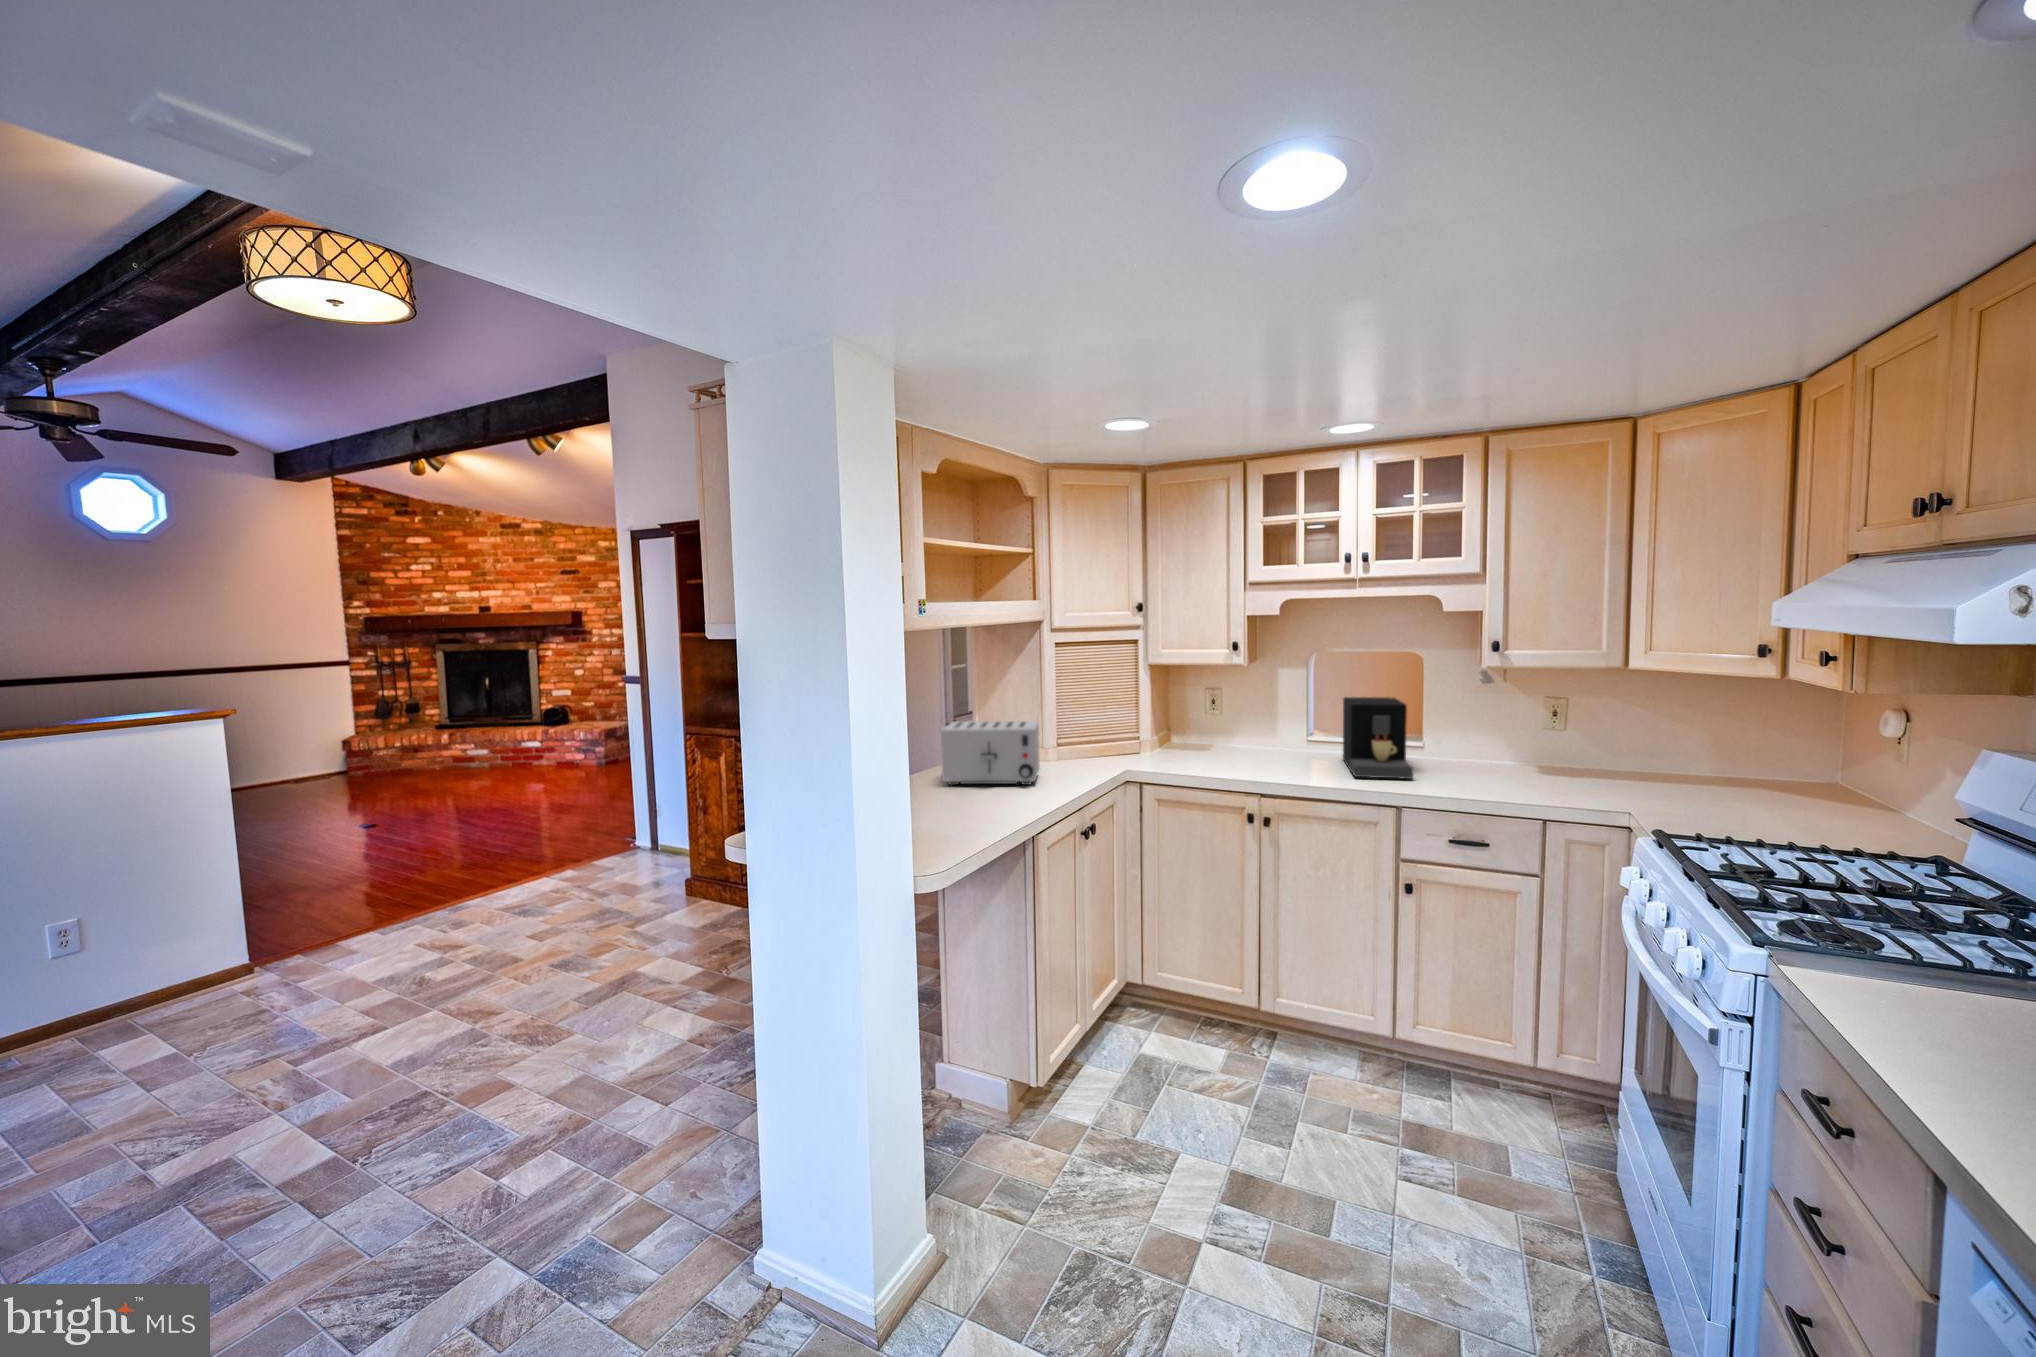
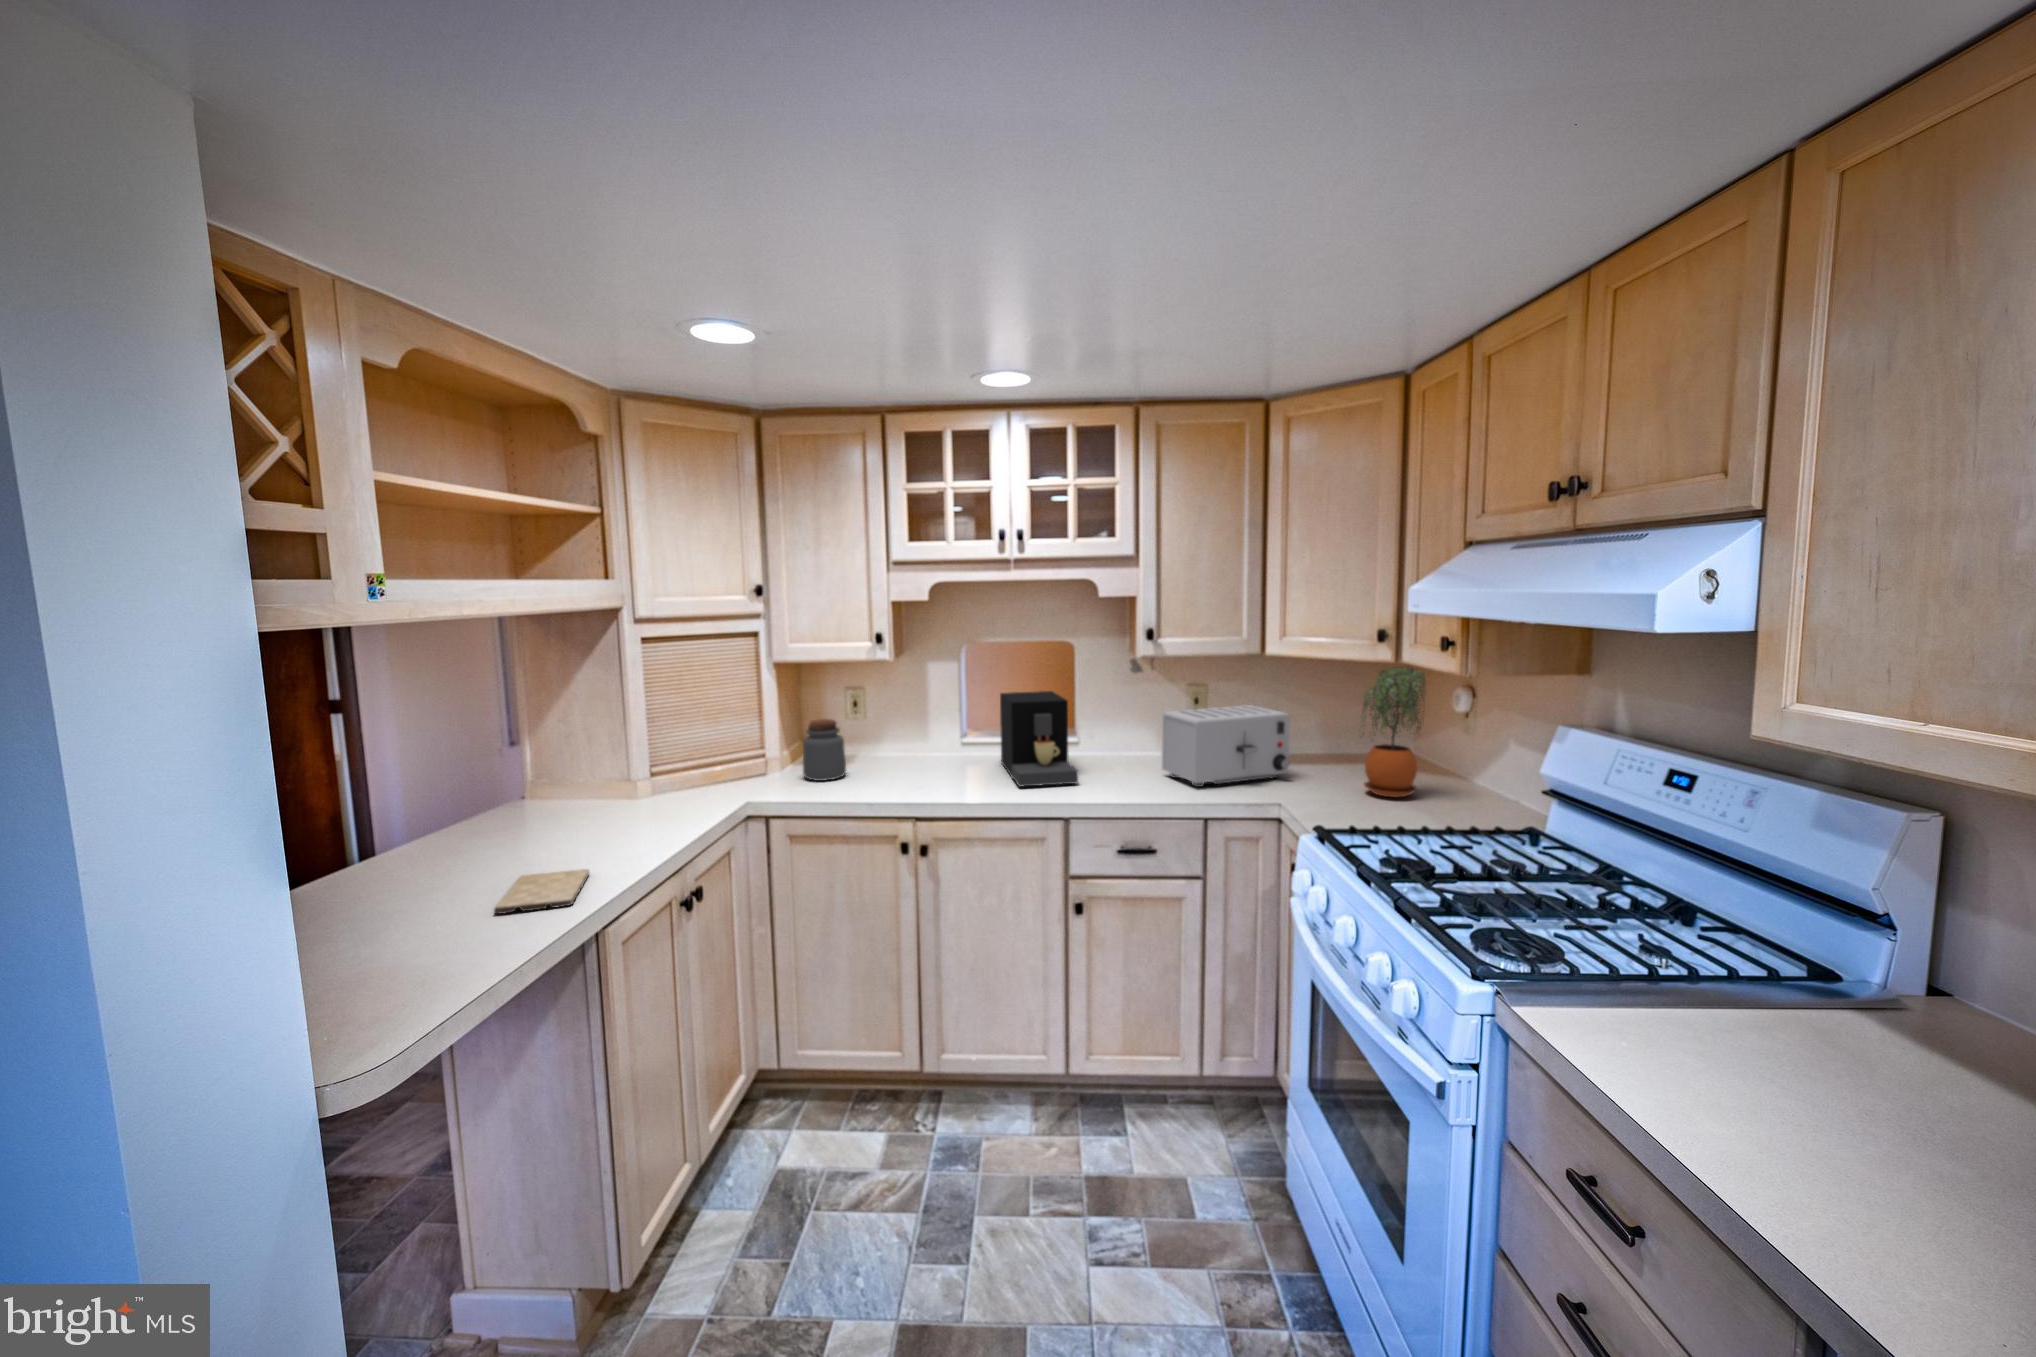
potted plant: none [1733,682,1823,817] -> present [1362,667,1426,797]
jar: none [1170,712,1205,761] -> present [803,719,846,781]
toaster: present [941,721,1039,785] -> present [1162,705,1290,787]
cutting board: none [973,797,1025,816] -> present [494,869,589,914]

